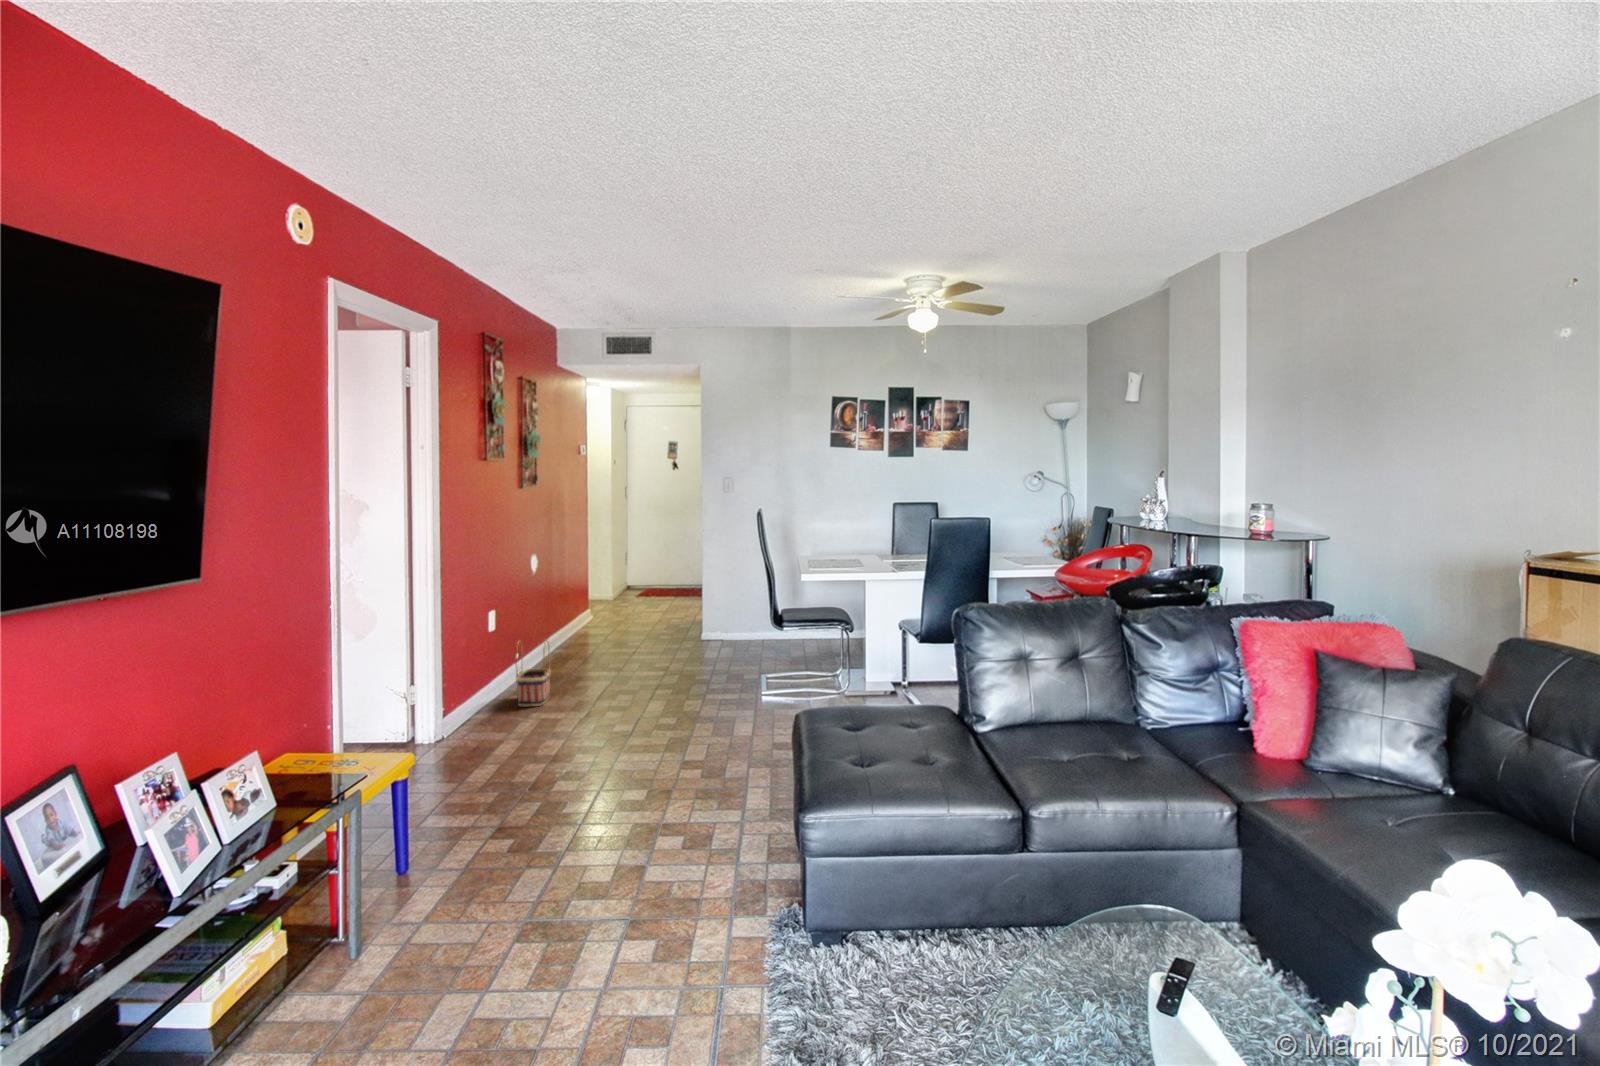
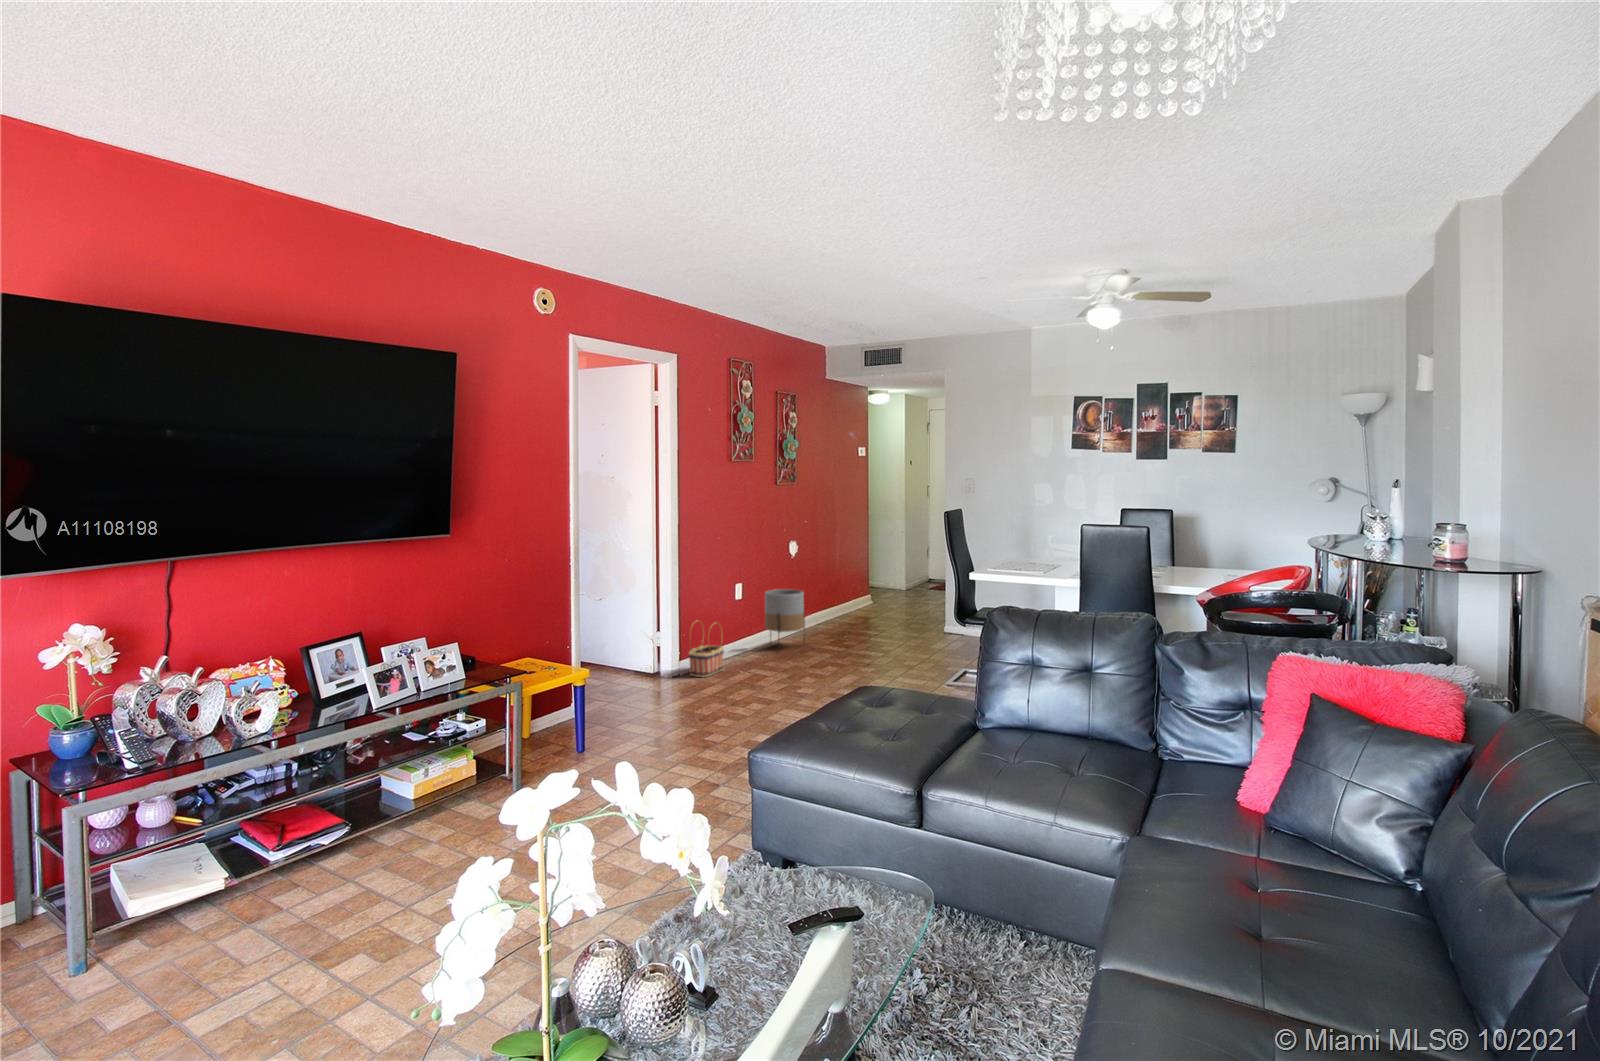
planter: none [554,599,601,670] -> present [765,589,805,633]

